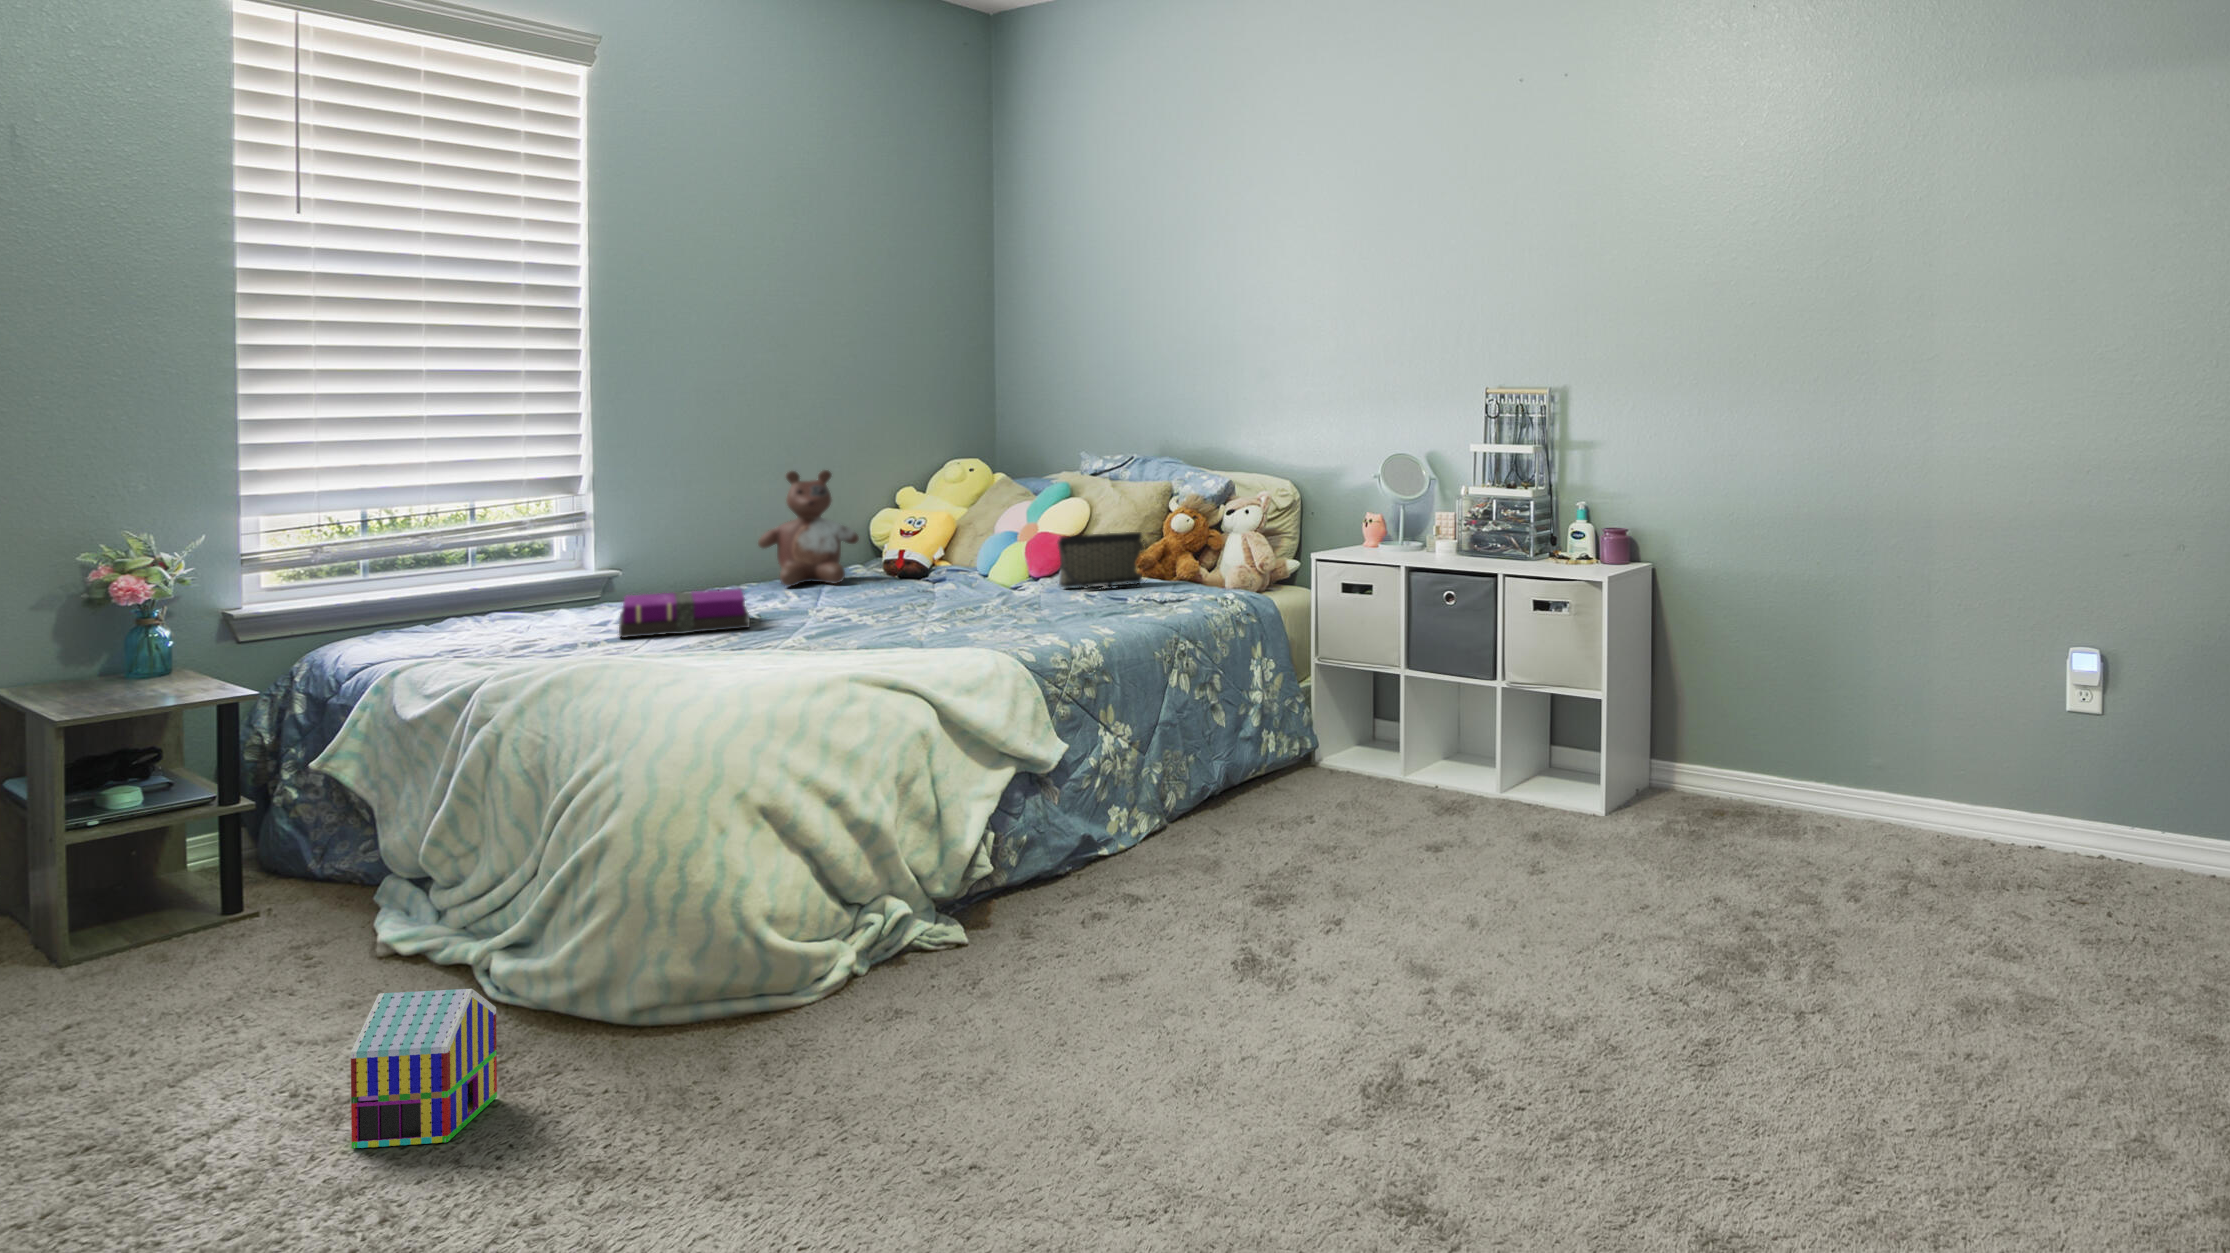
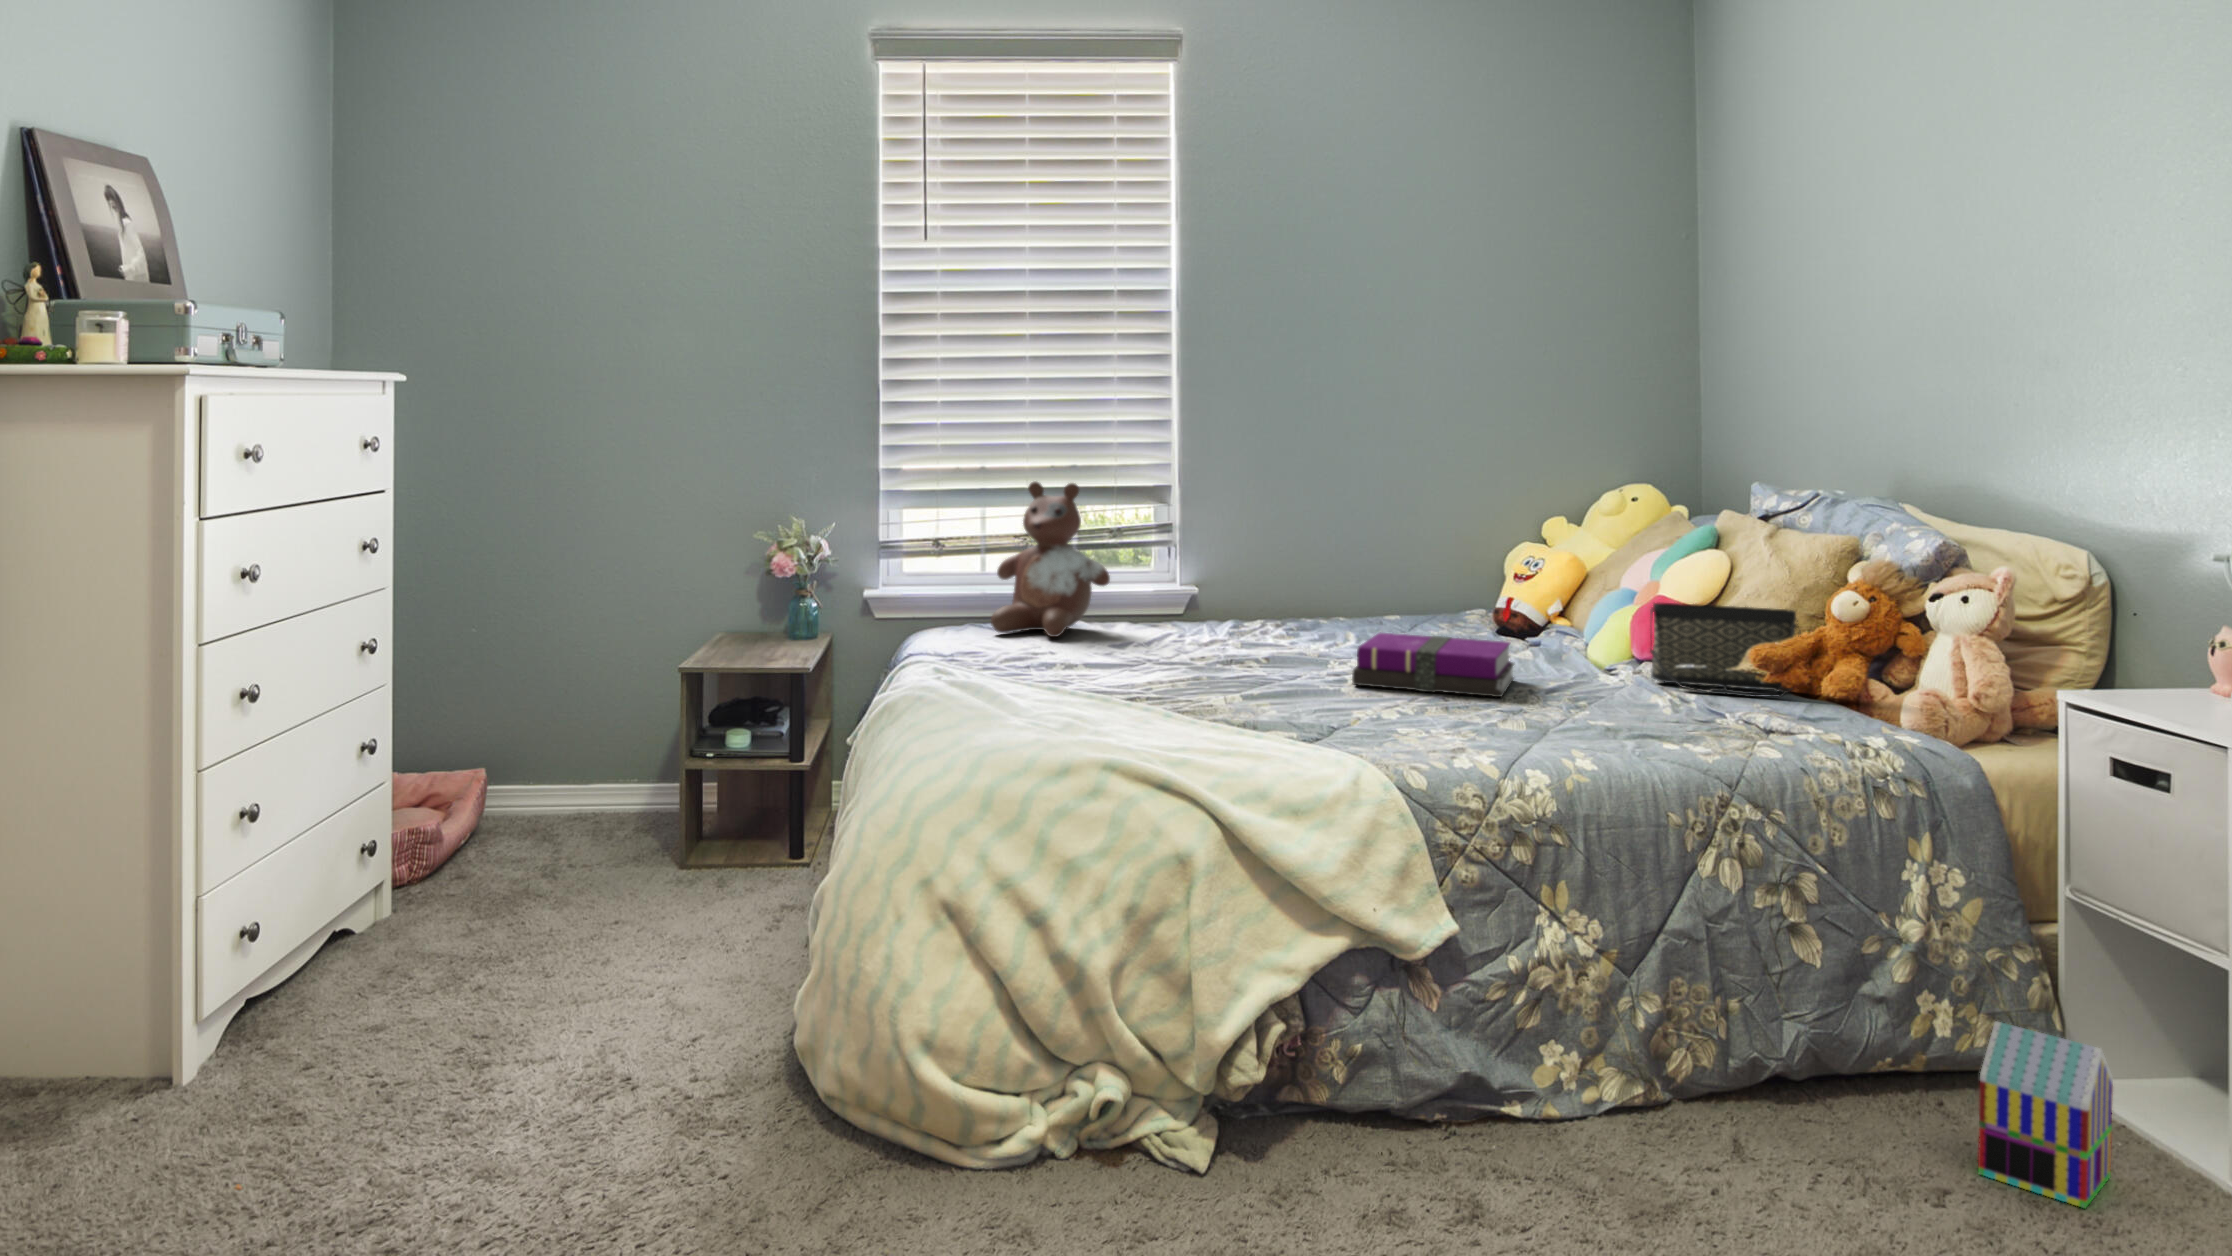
stuffed bear: present [758,470,859,586] -> present [991,481,1110,637]
notebook: present [619,589,750,638] -> present [1352,633,1514,697]
toy house: present [351,989,497,1148] -> present [1978,1022,2113,1208]

